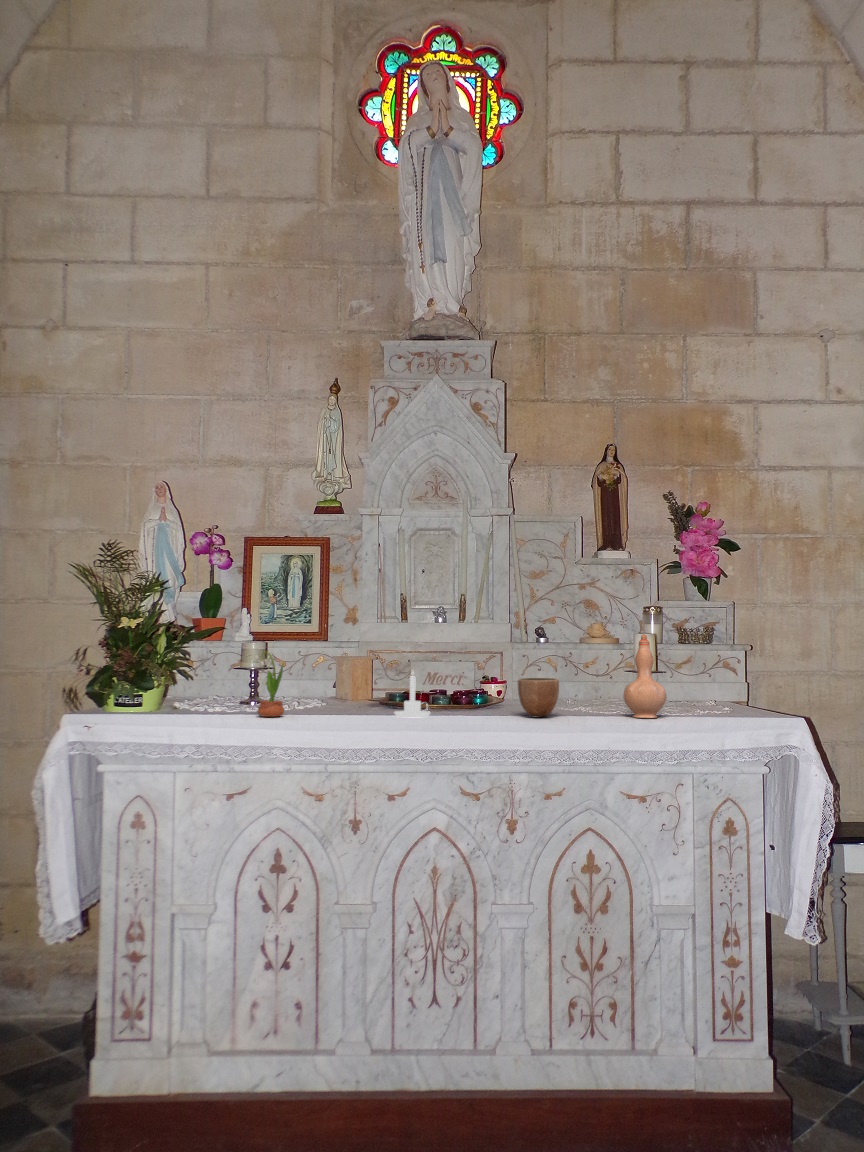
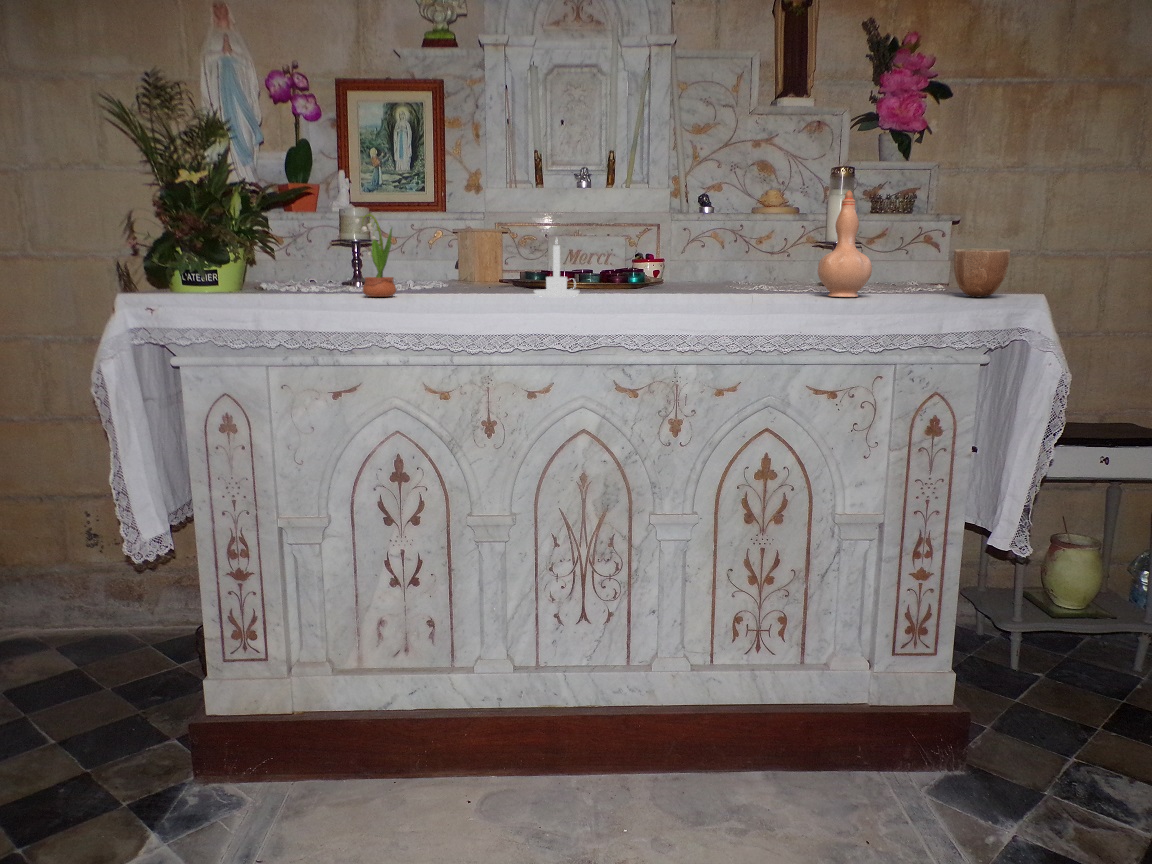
decorative bowl: present [518,678,559,718] -> present [954,249,1011,297]

